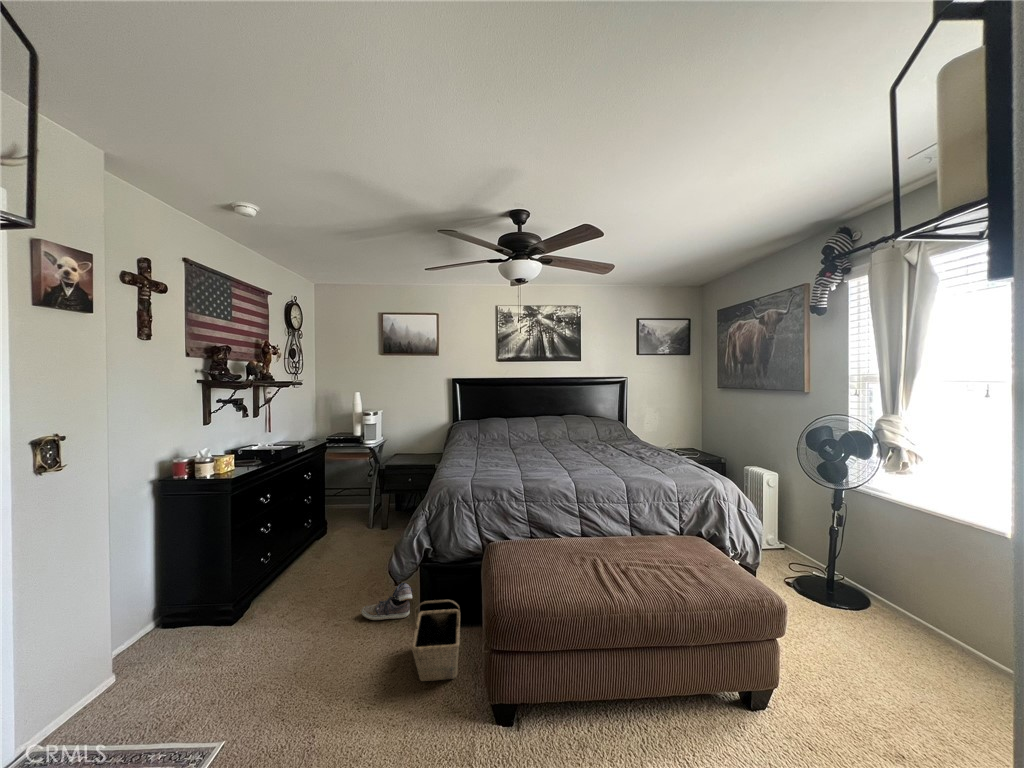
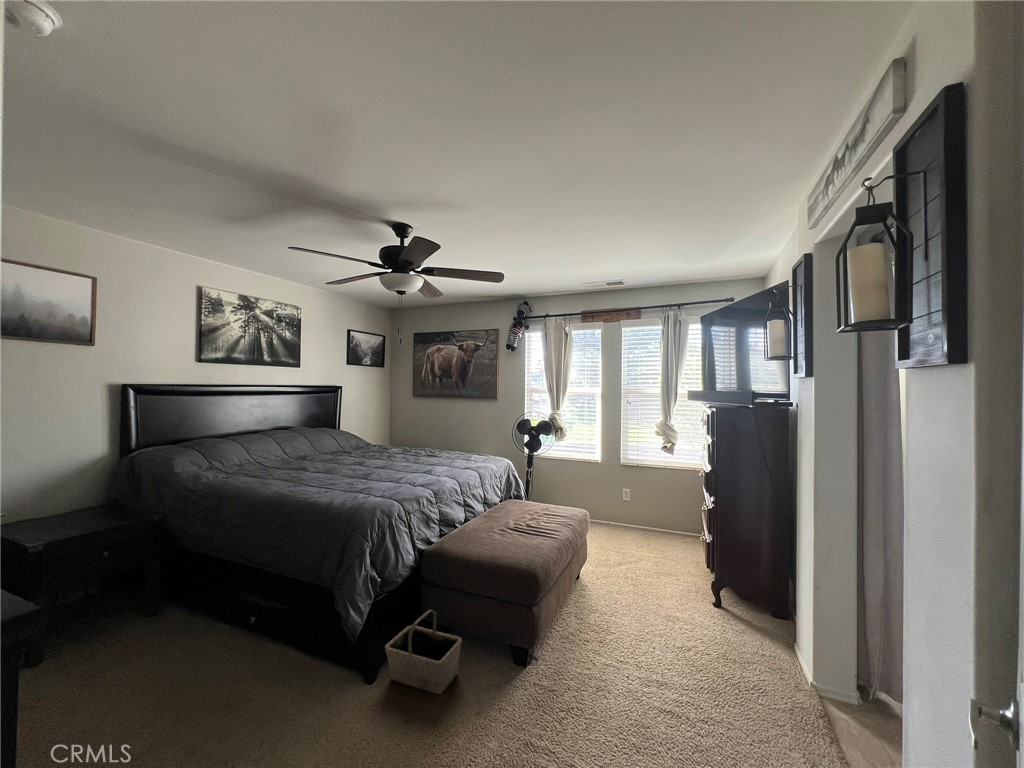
shoe: present [361,583,412,620] -> none [264,643,328,715]

